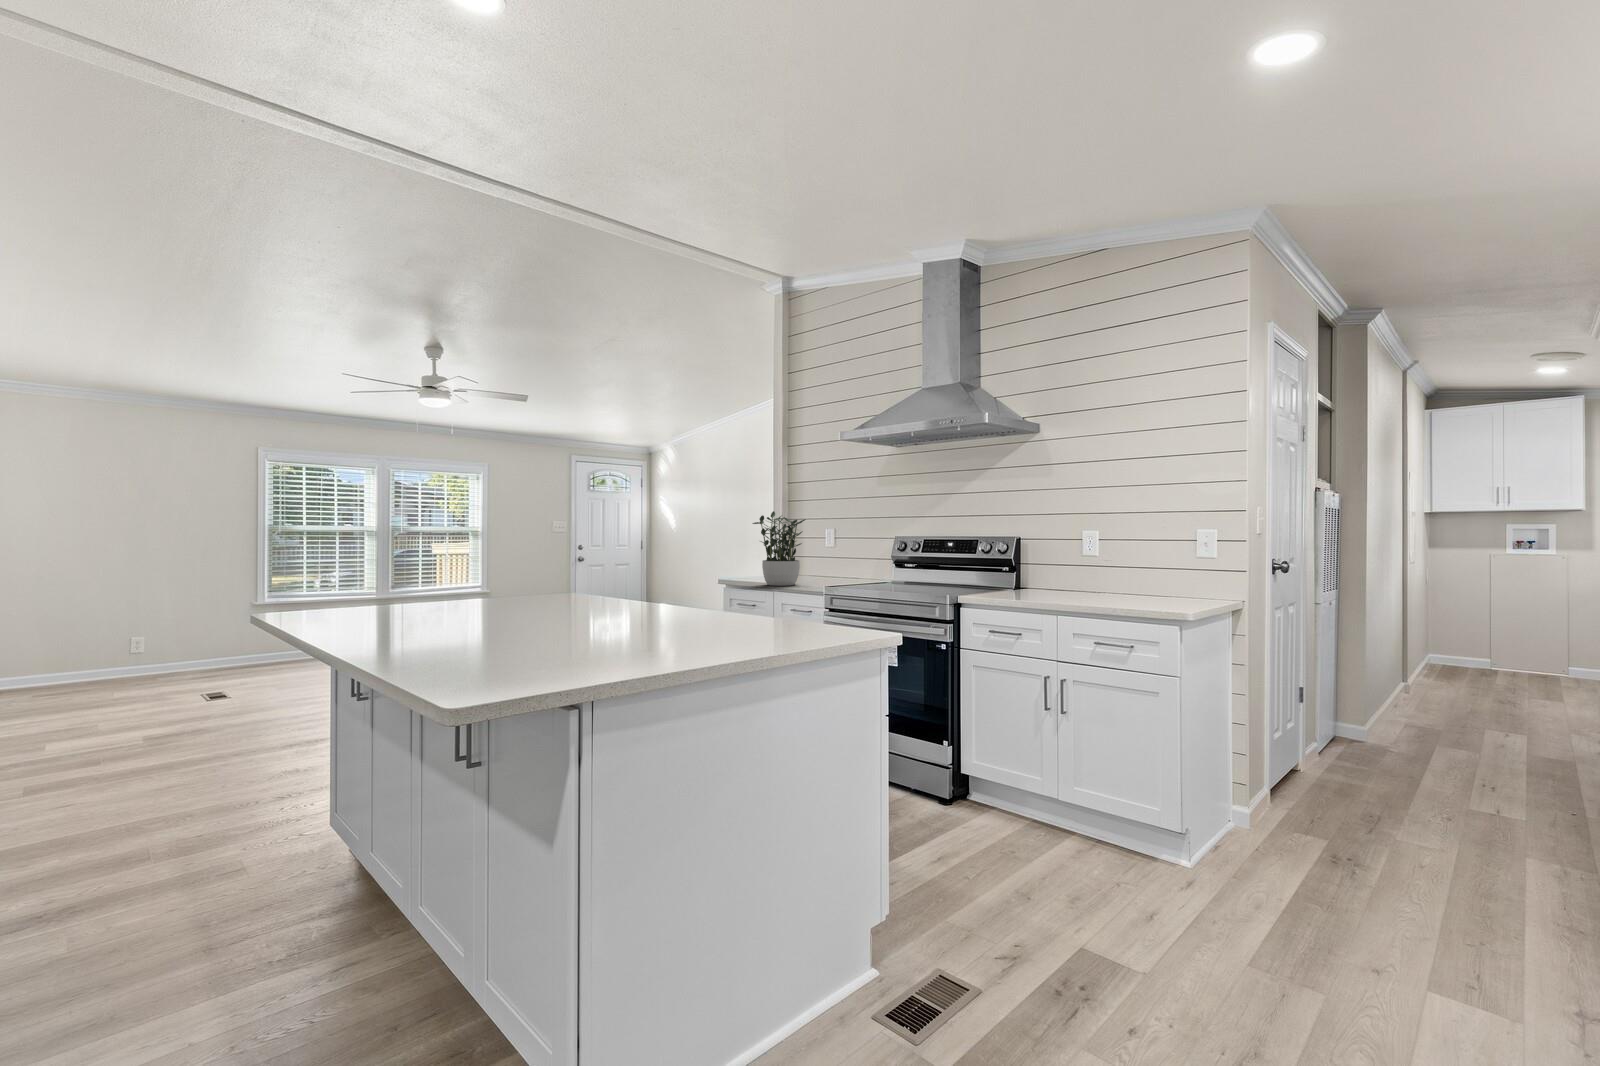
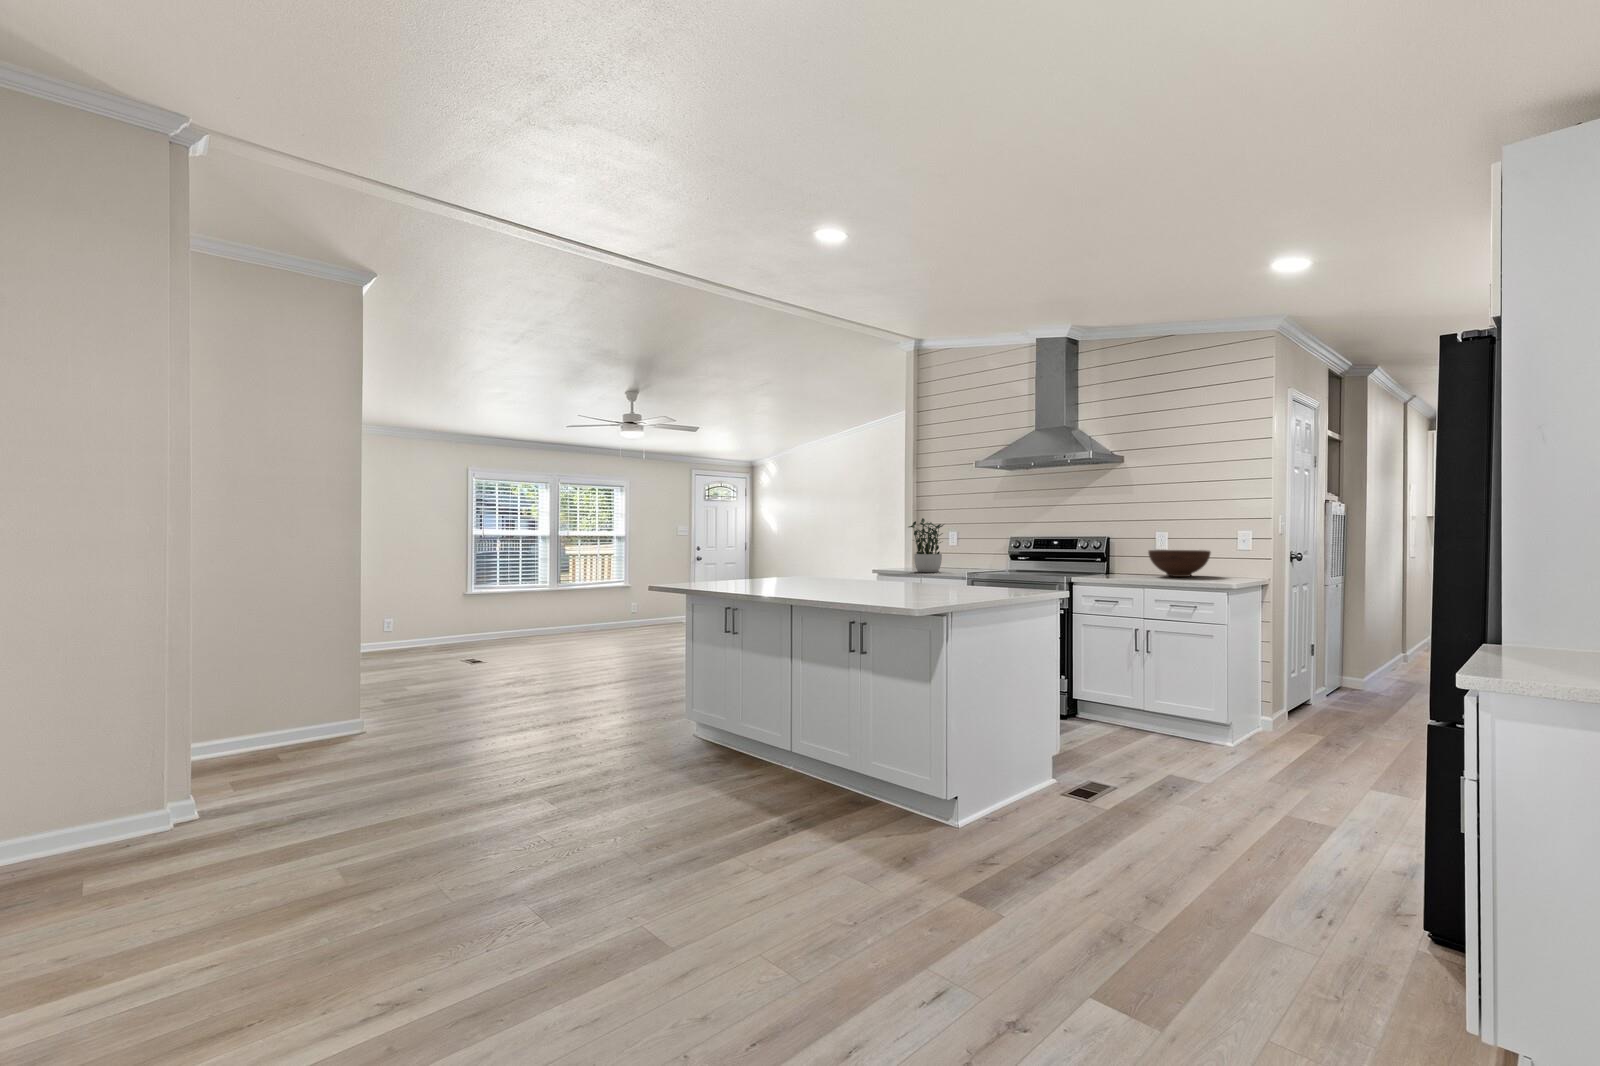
fruit bowl: none [1070,558,1159,598] -> present [1148,550,1211,577]

